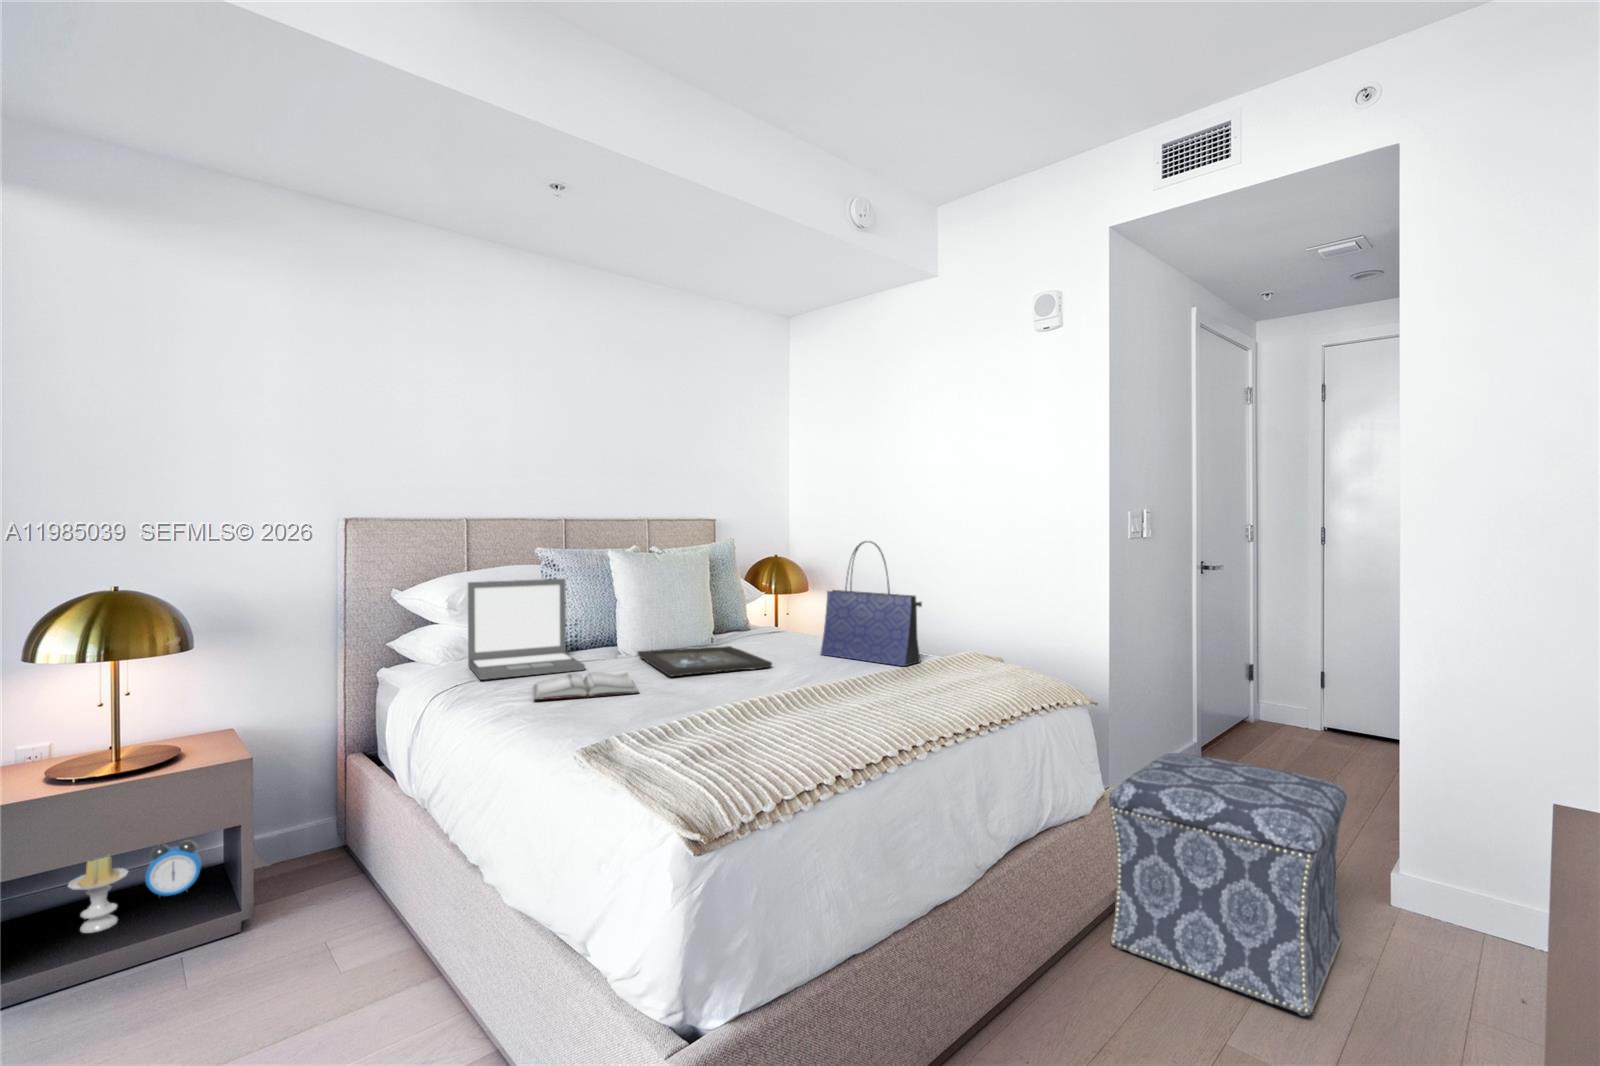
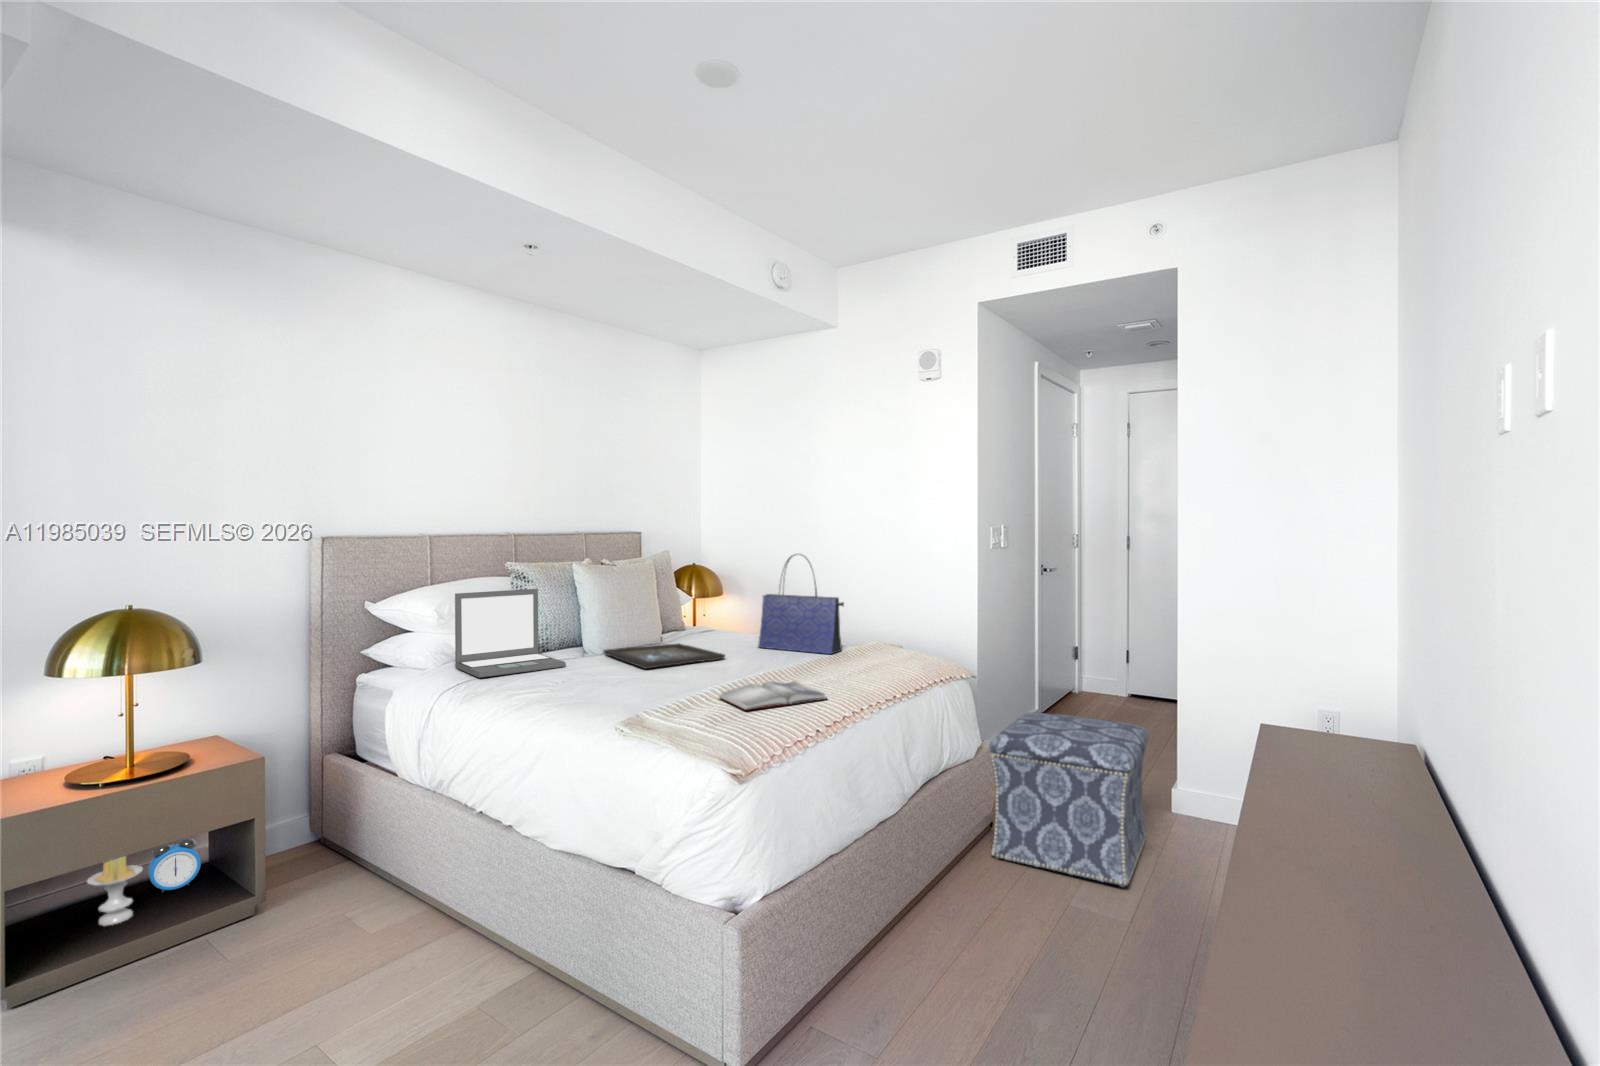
hardback book: present [533,672,639,700] -> present [719,681,827,710]

